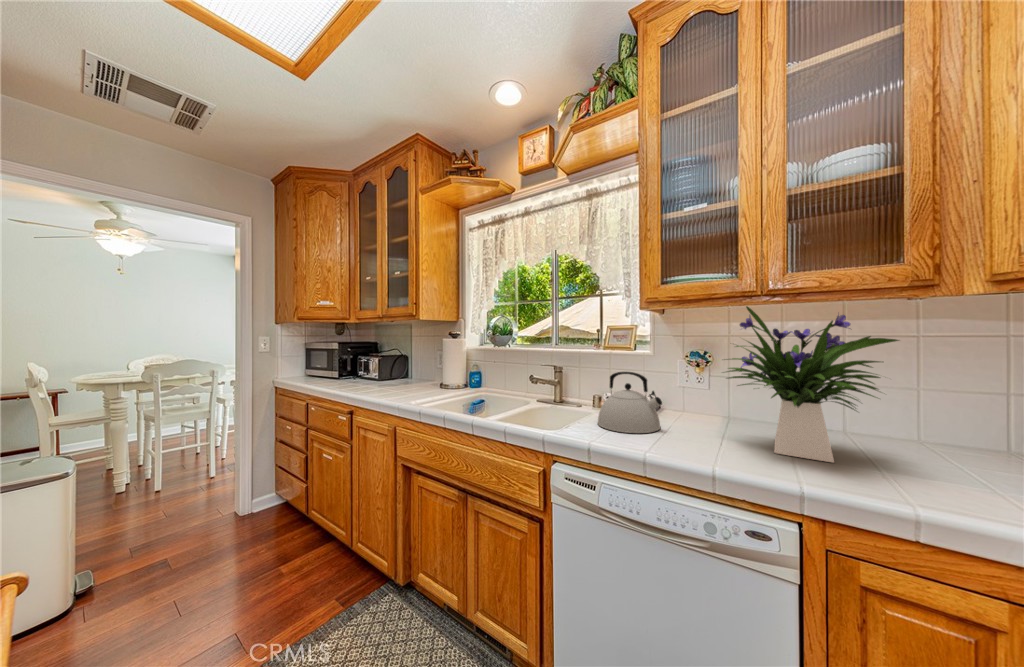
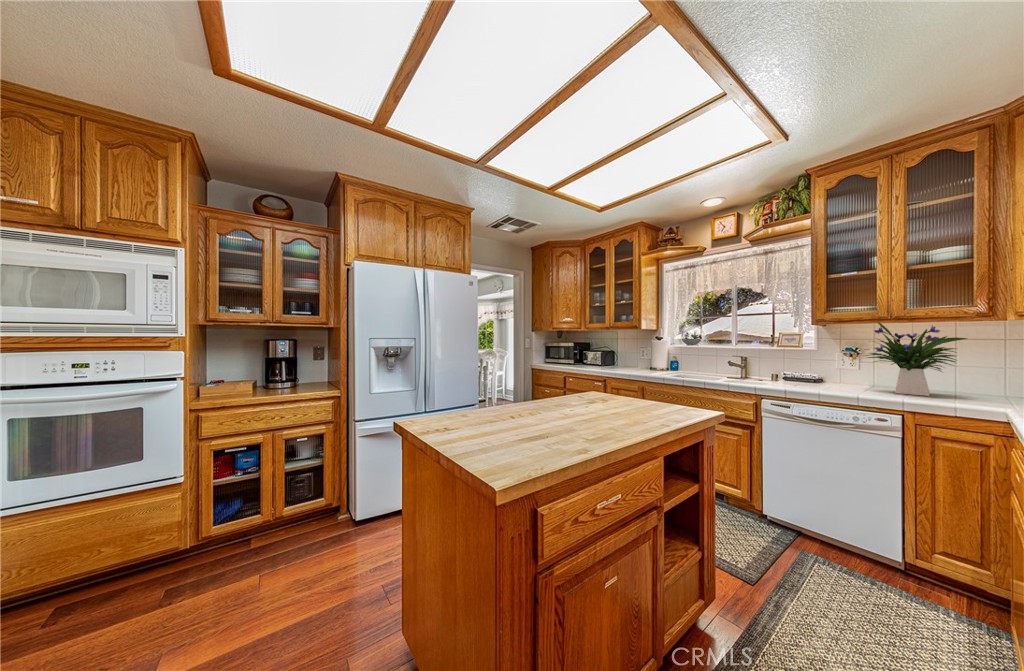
kettle: present [598,372,662,433] -> none [782,356,825,386]

